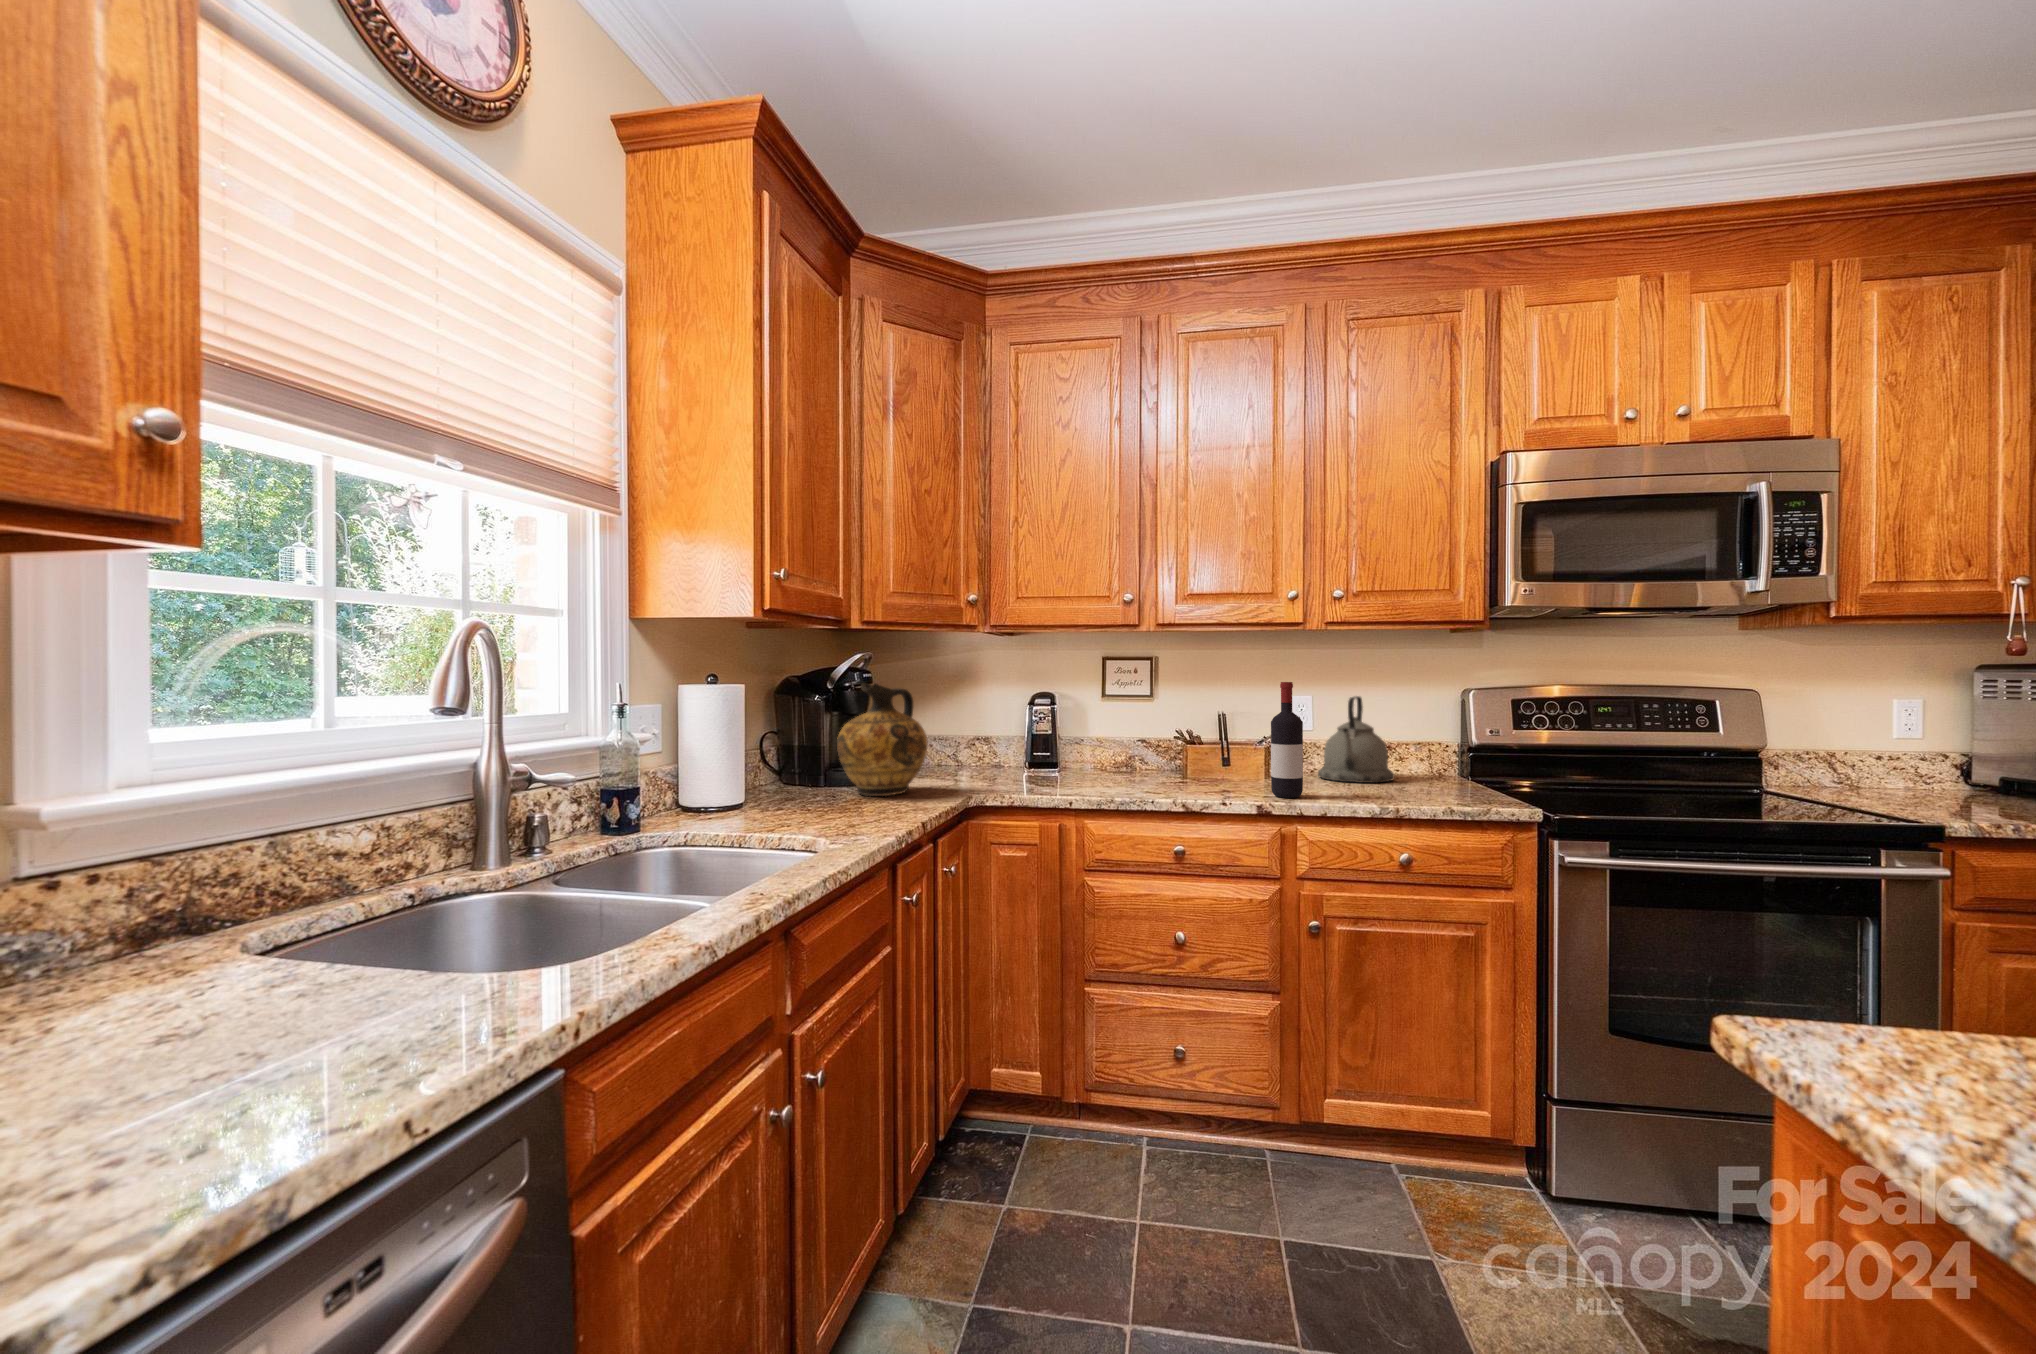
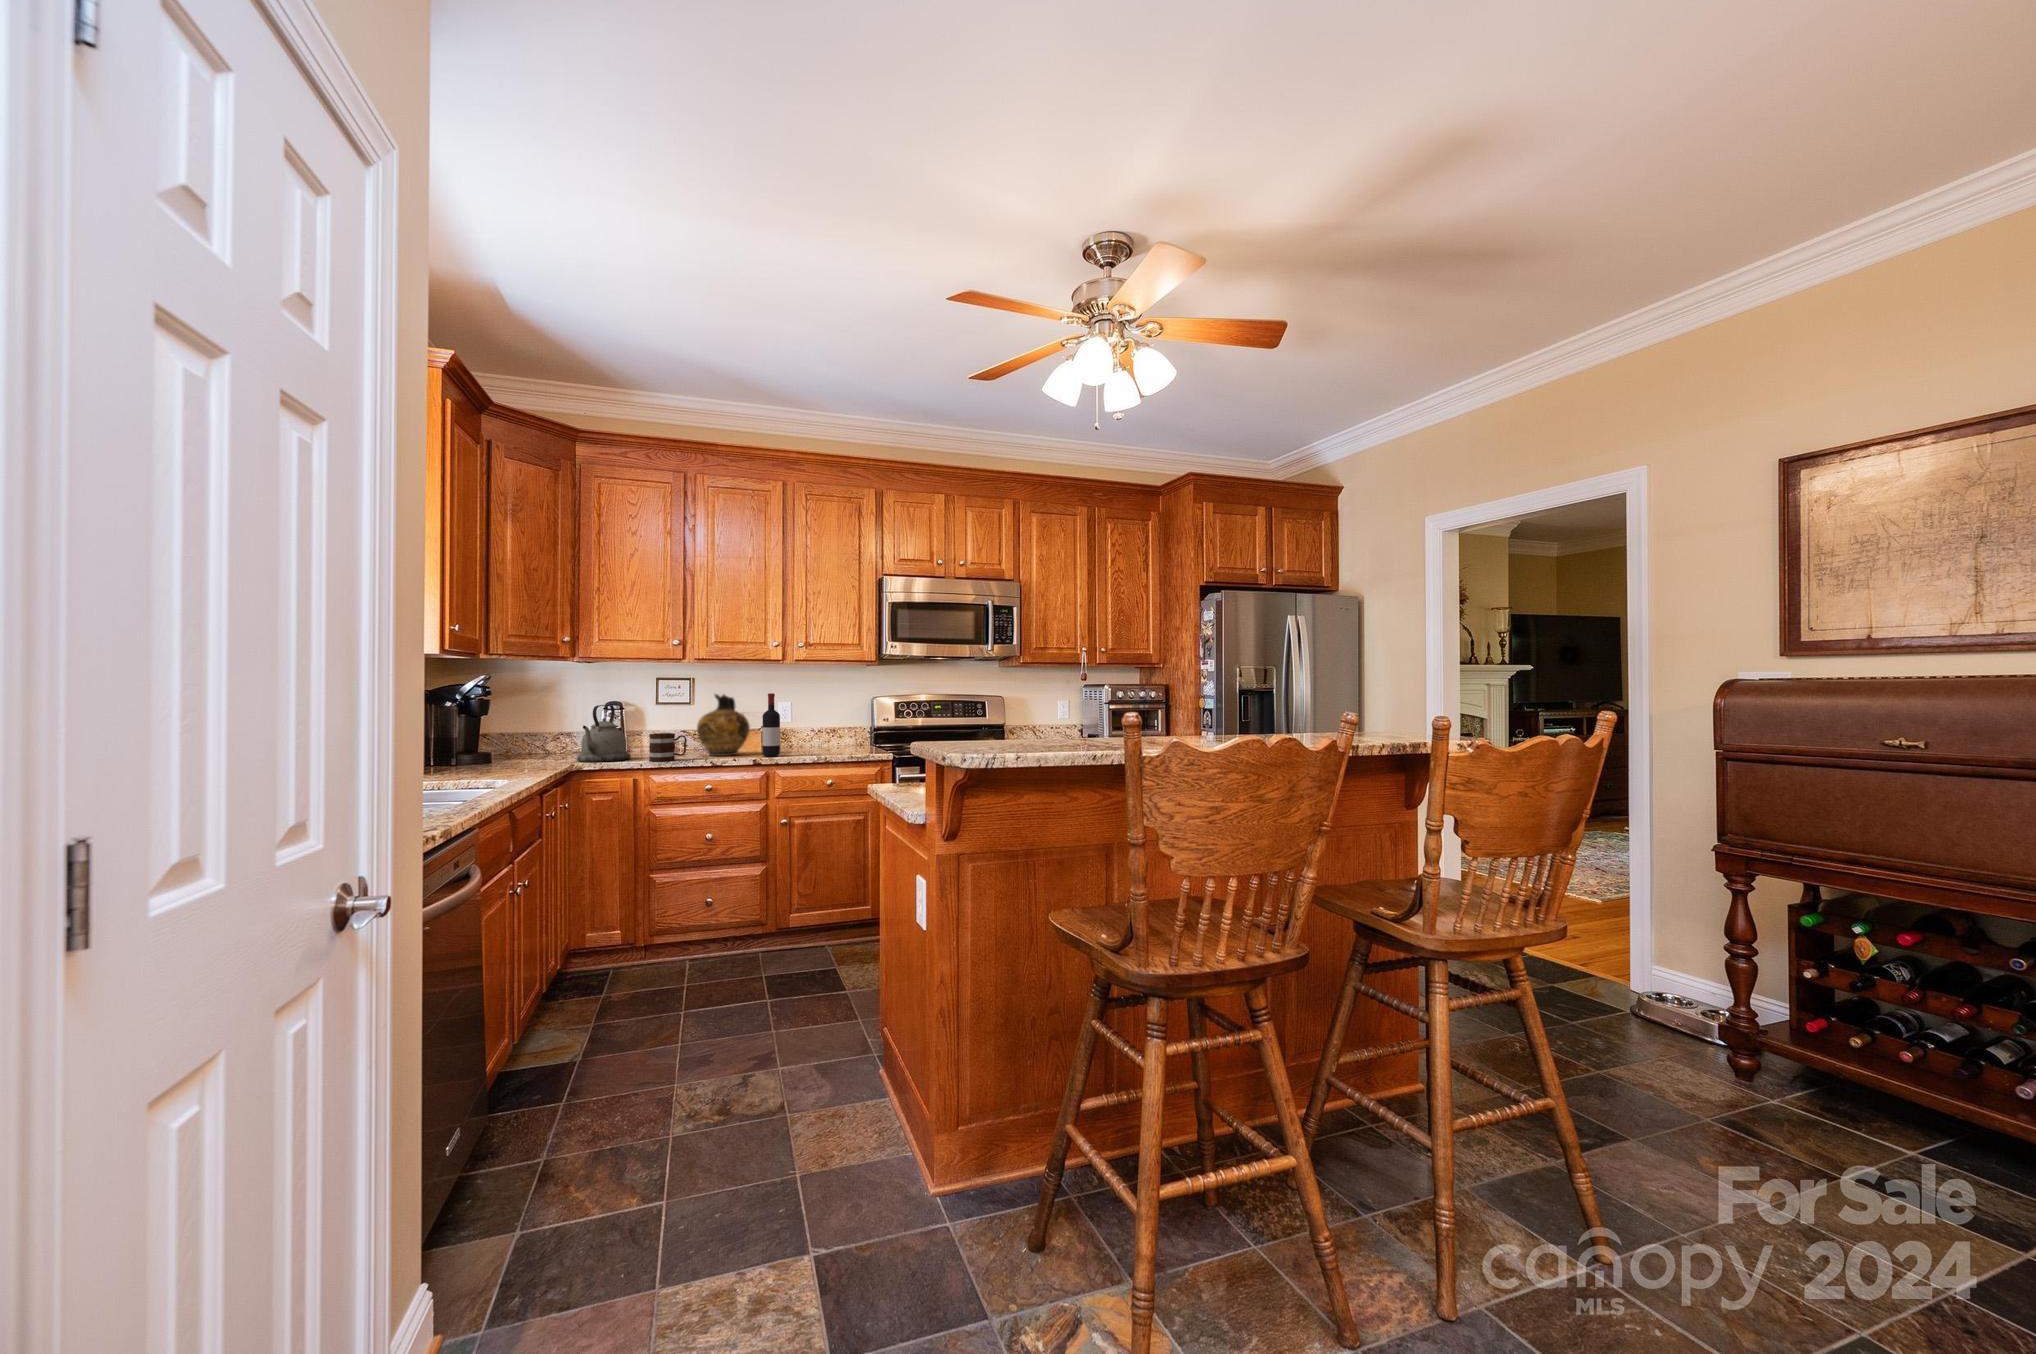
ceramic jug: present [837,683,928,796] -> present [697,694,750,756]
kettle: present [1318,696,1394,783] -> present [577,705,630,762]
mug: none [1084,747,1142,797] -> present [649,733,687,762]

